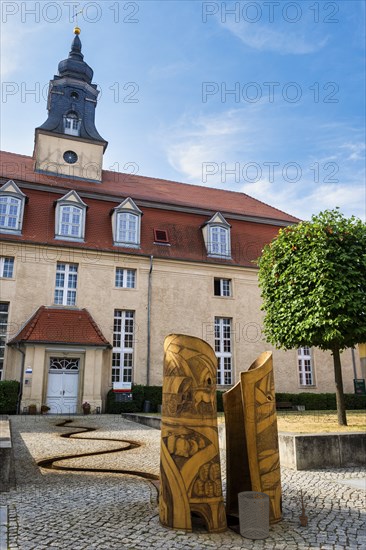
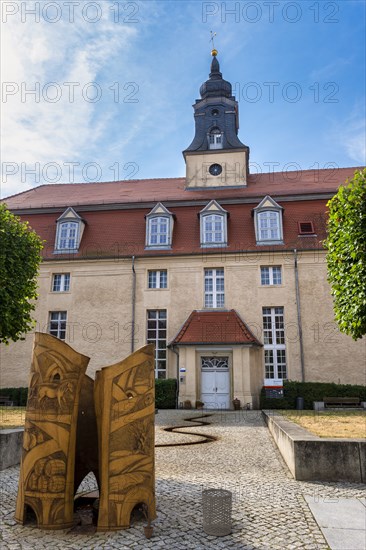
waste bin: present [238,491,269,539] -> present [202,489,232,536]

